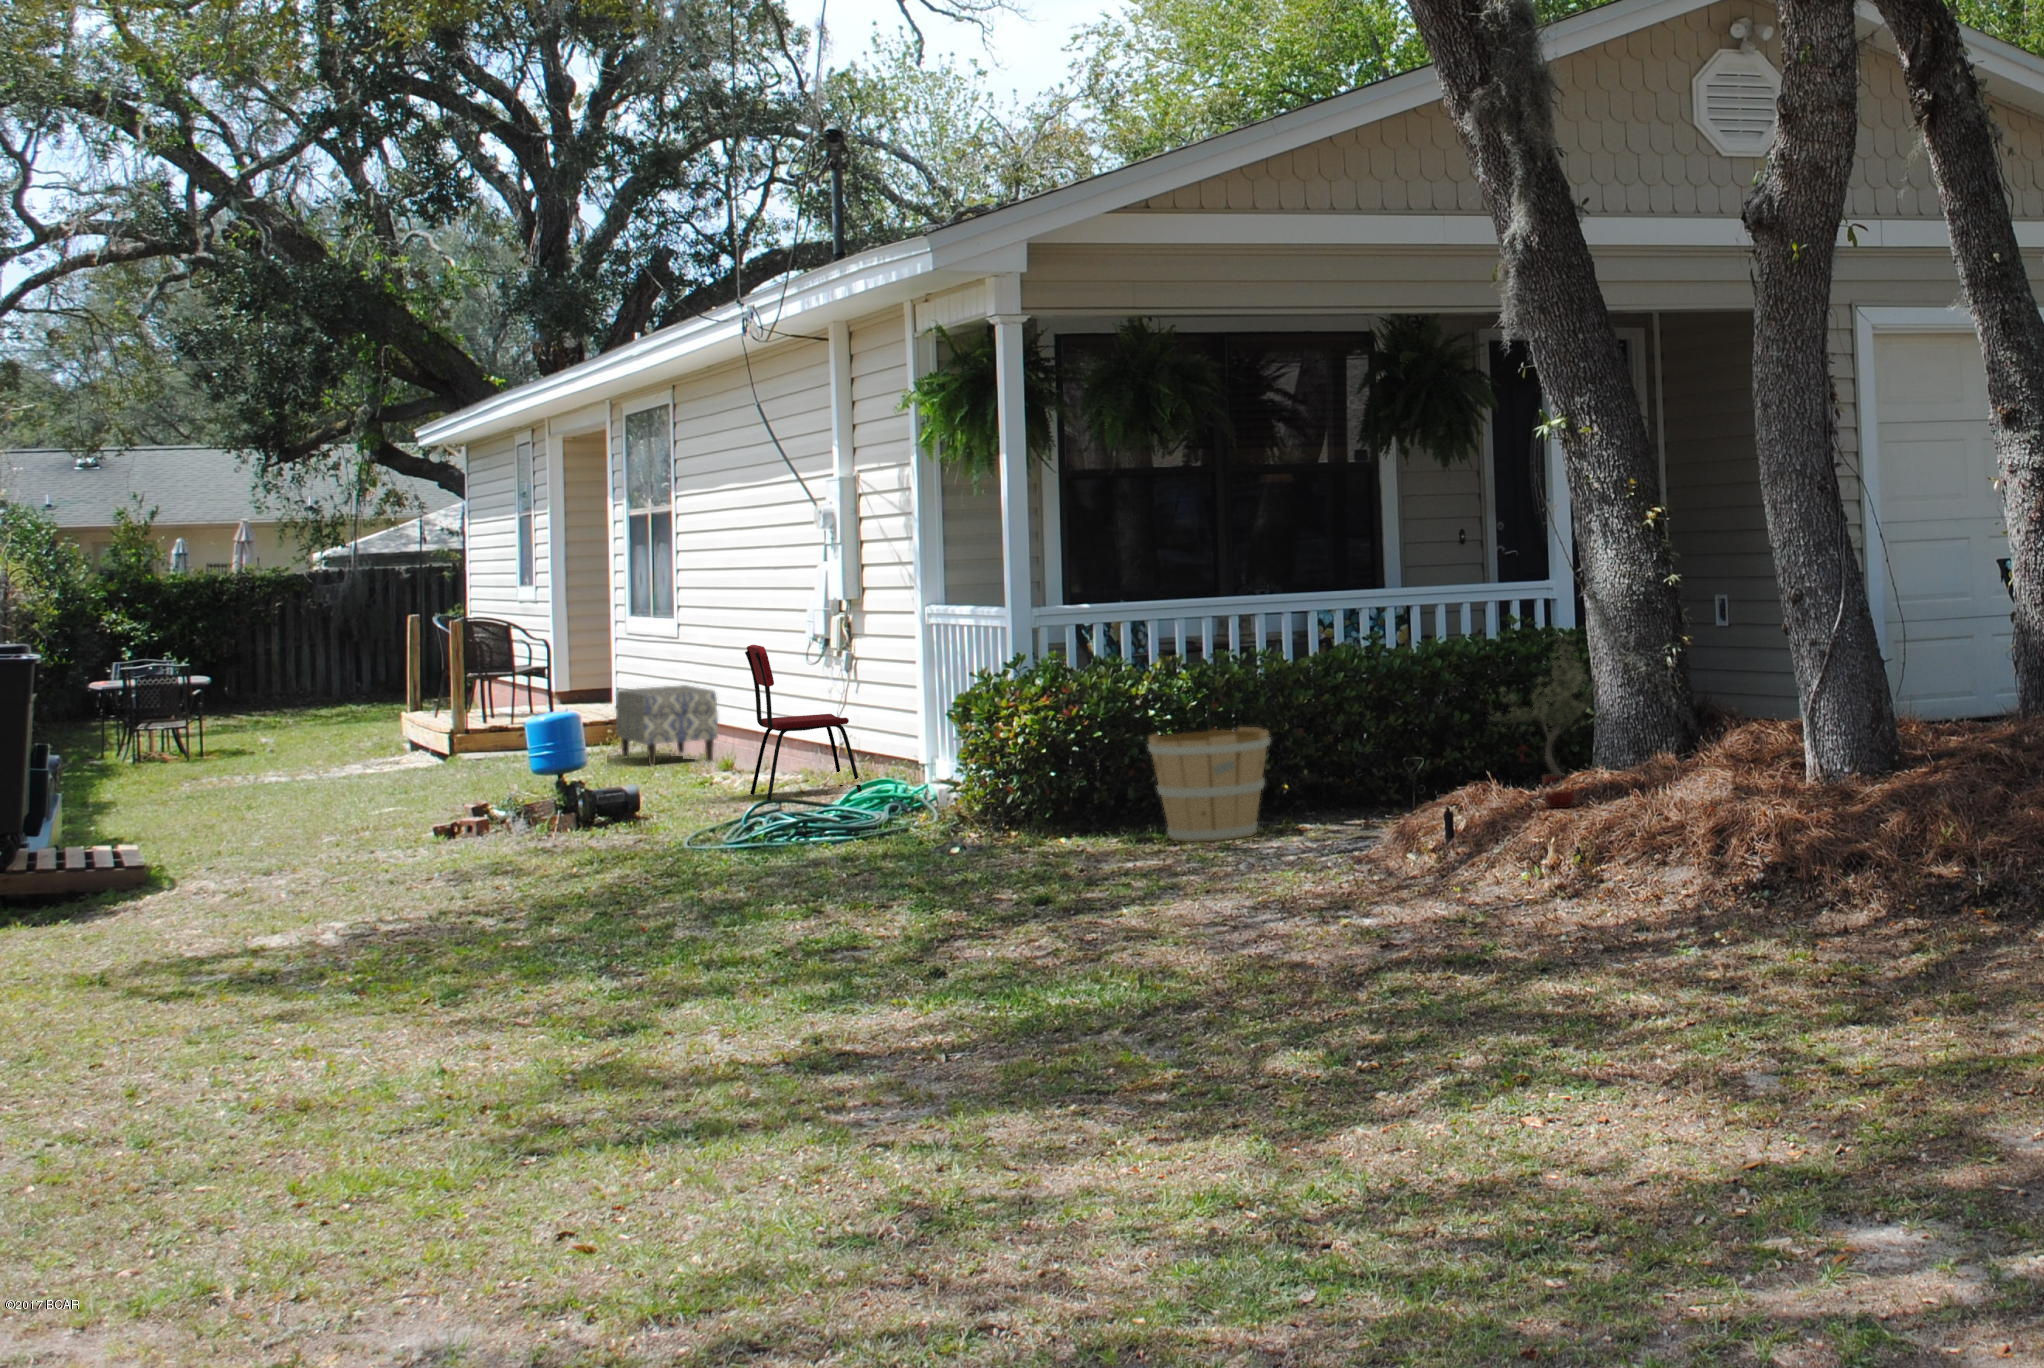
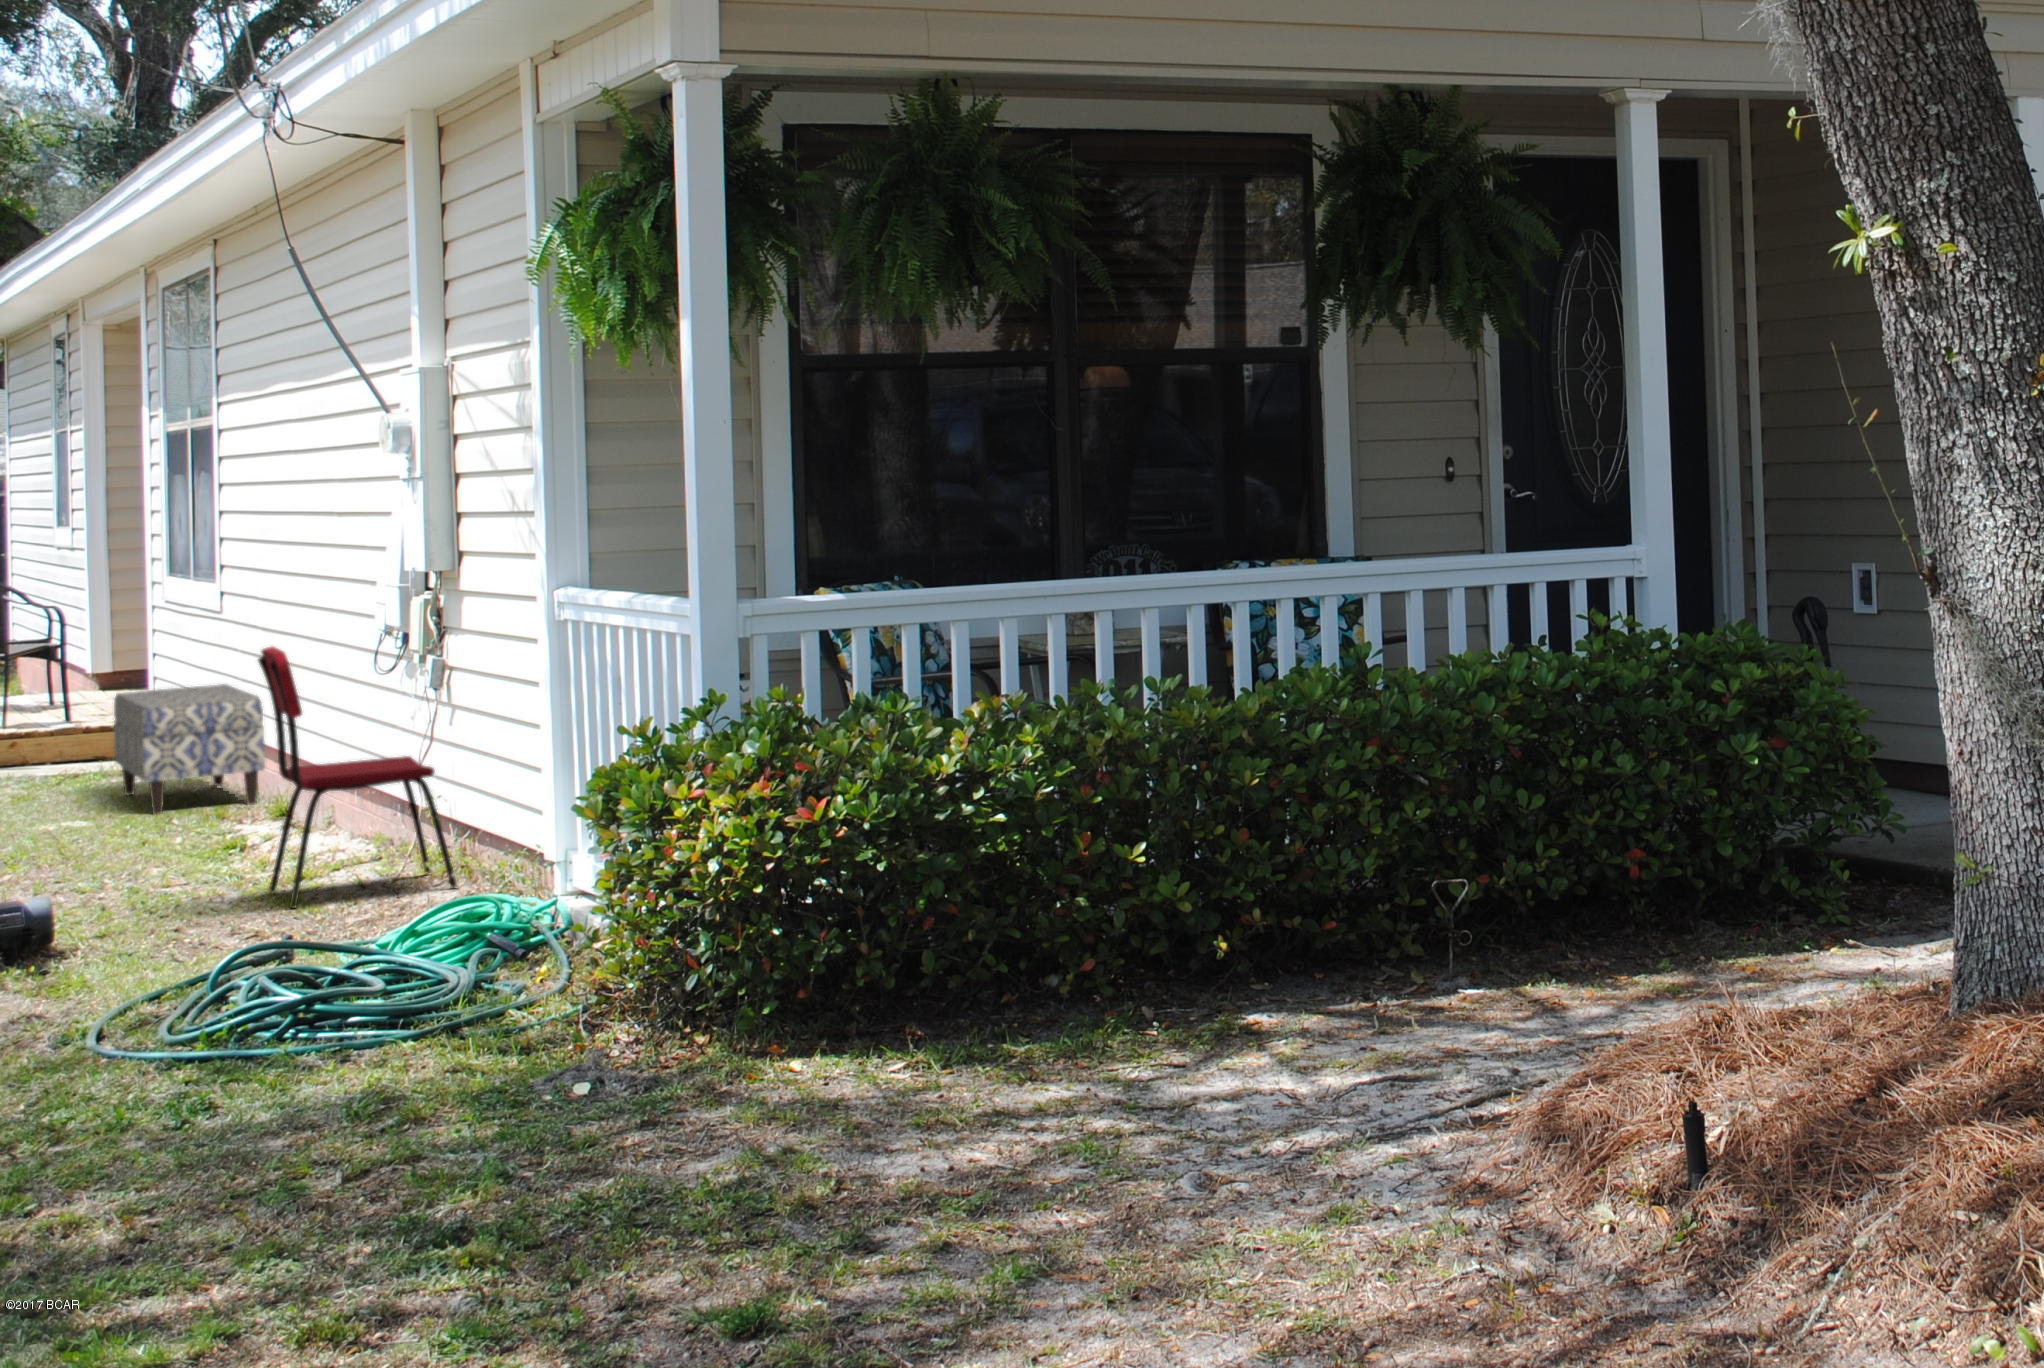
potted tree: present [1488,636,1593,808] -> none [1579,647,1811,962]
wooden bucket: present [1148,727,1270,842] -> none [959,830,1196,1066]

